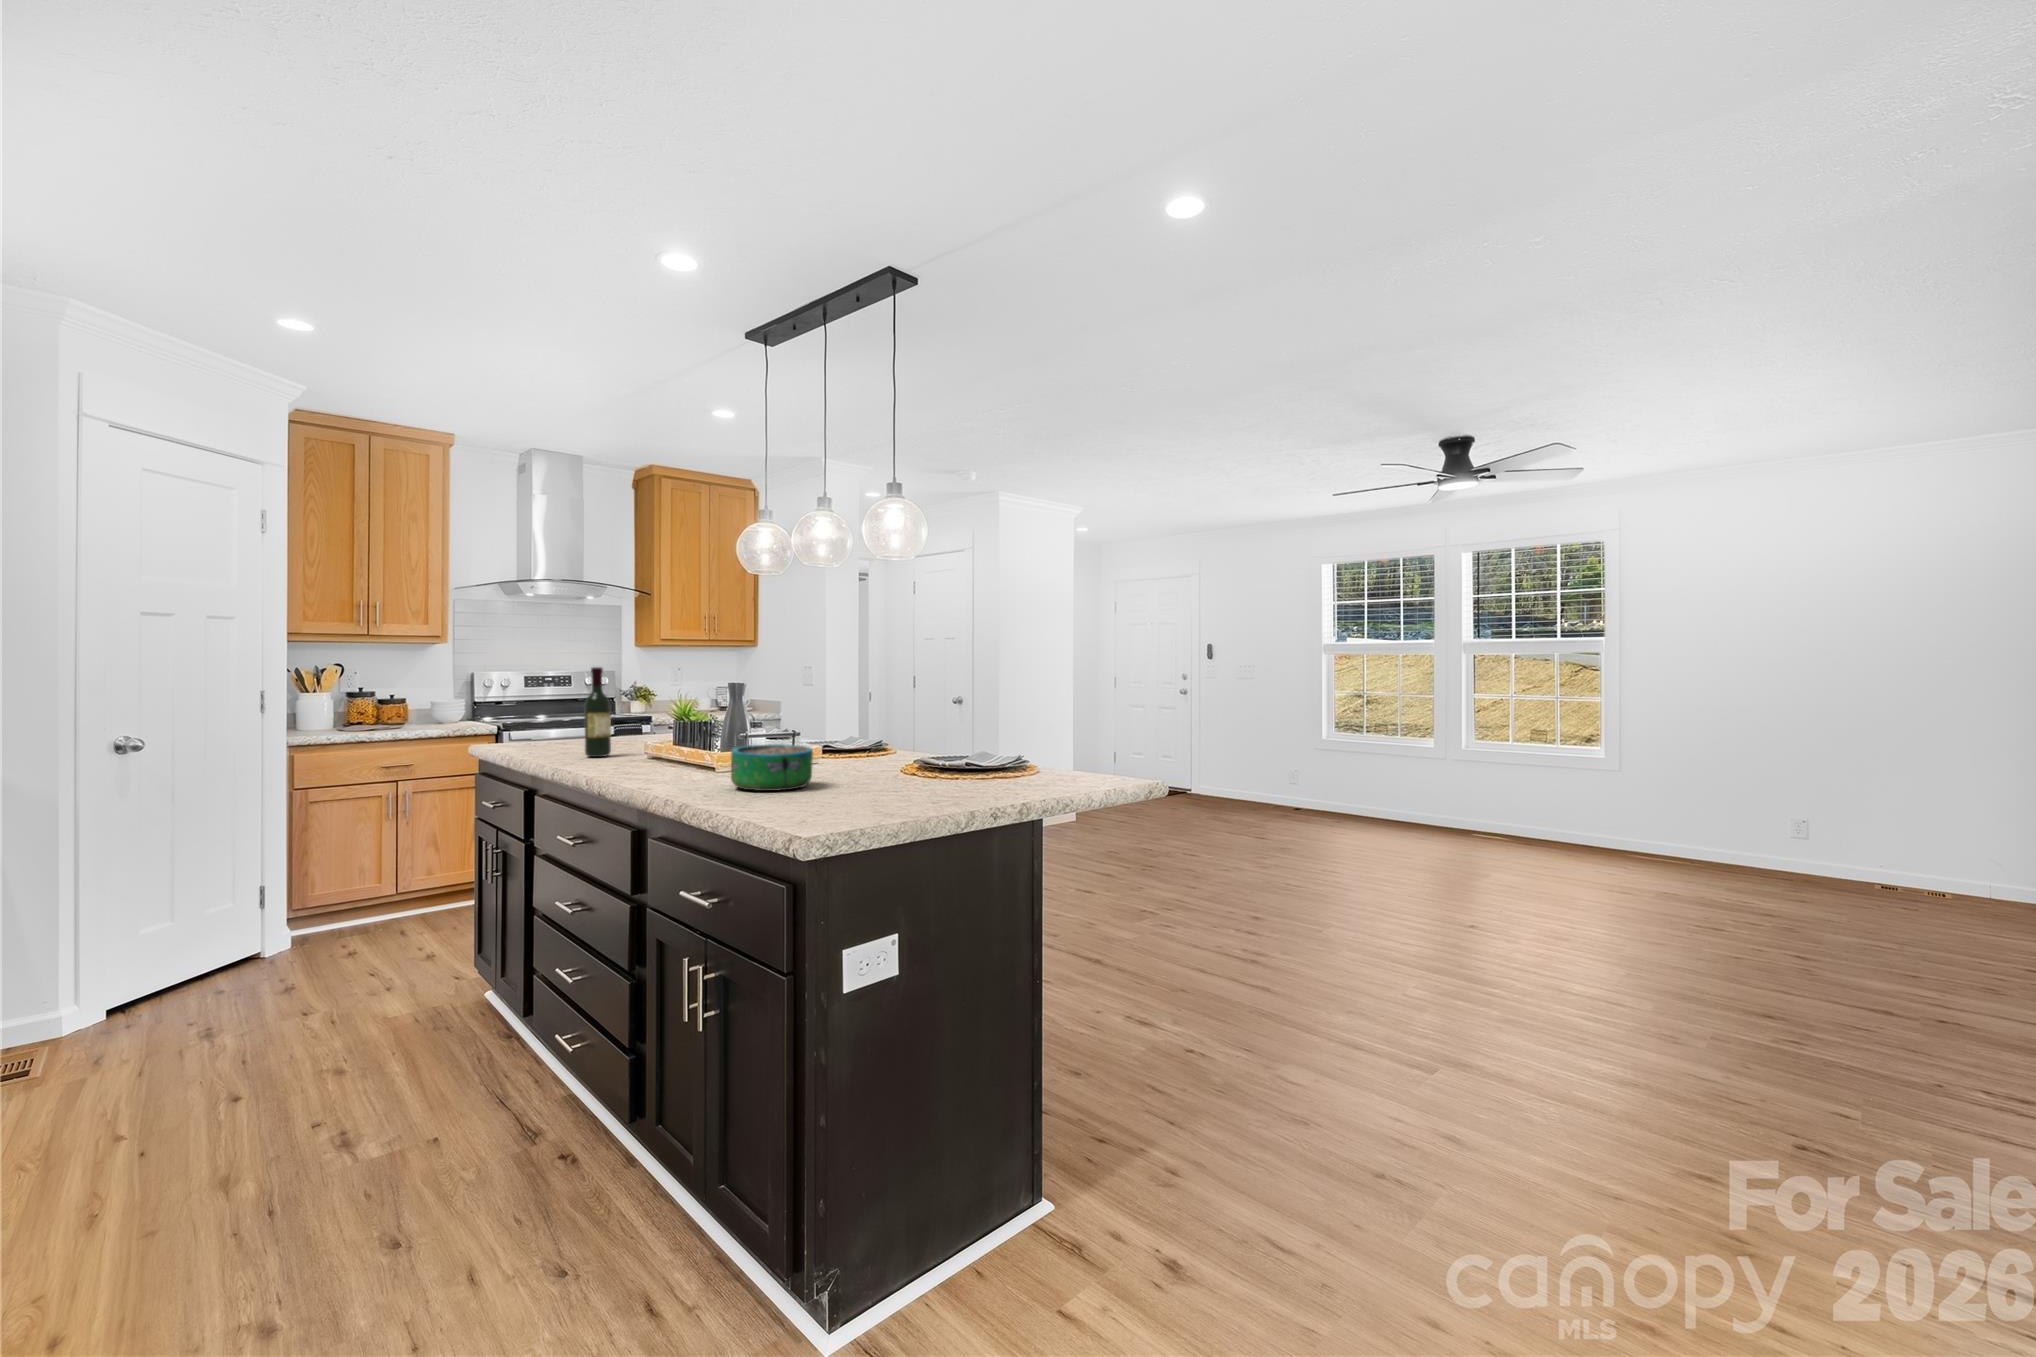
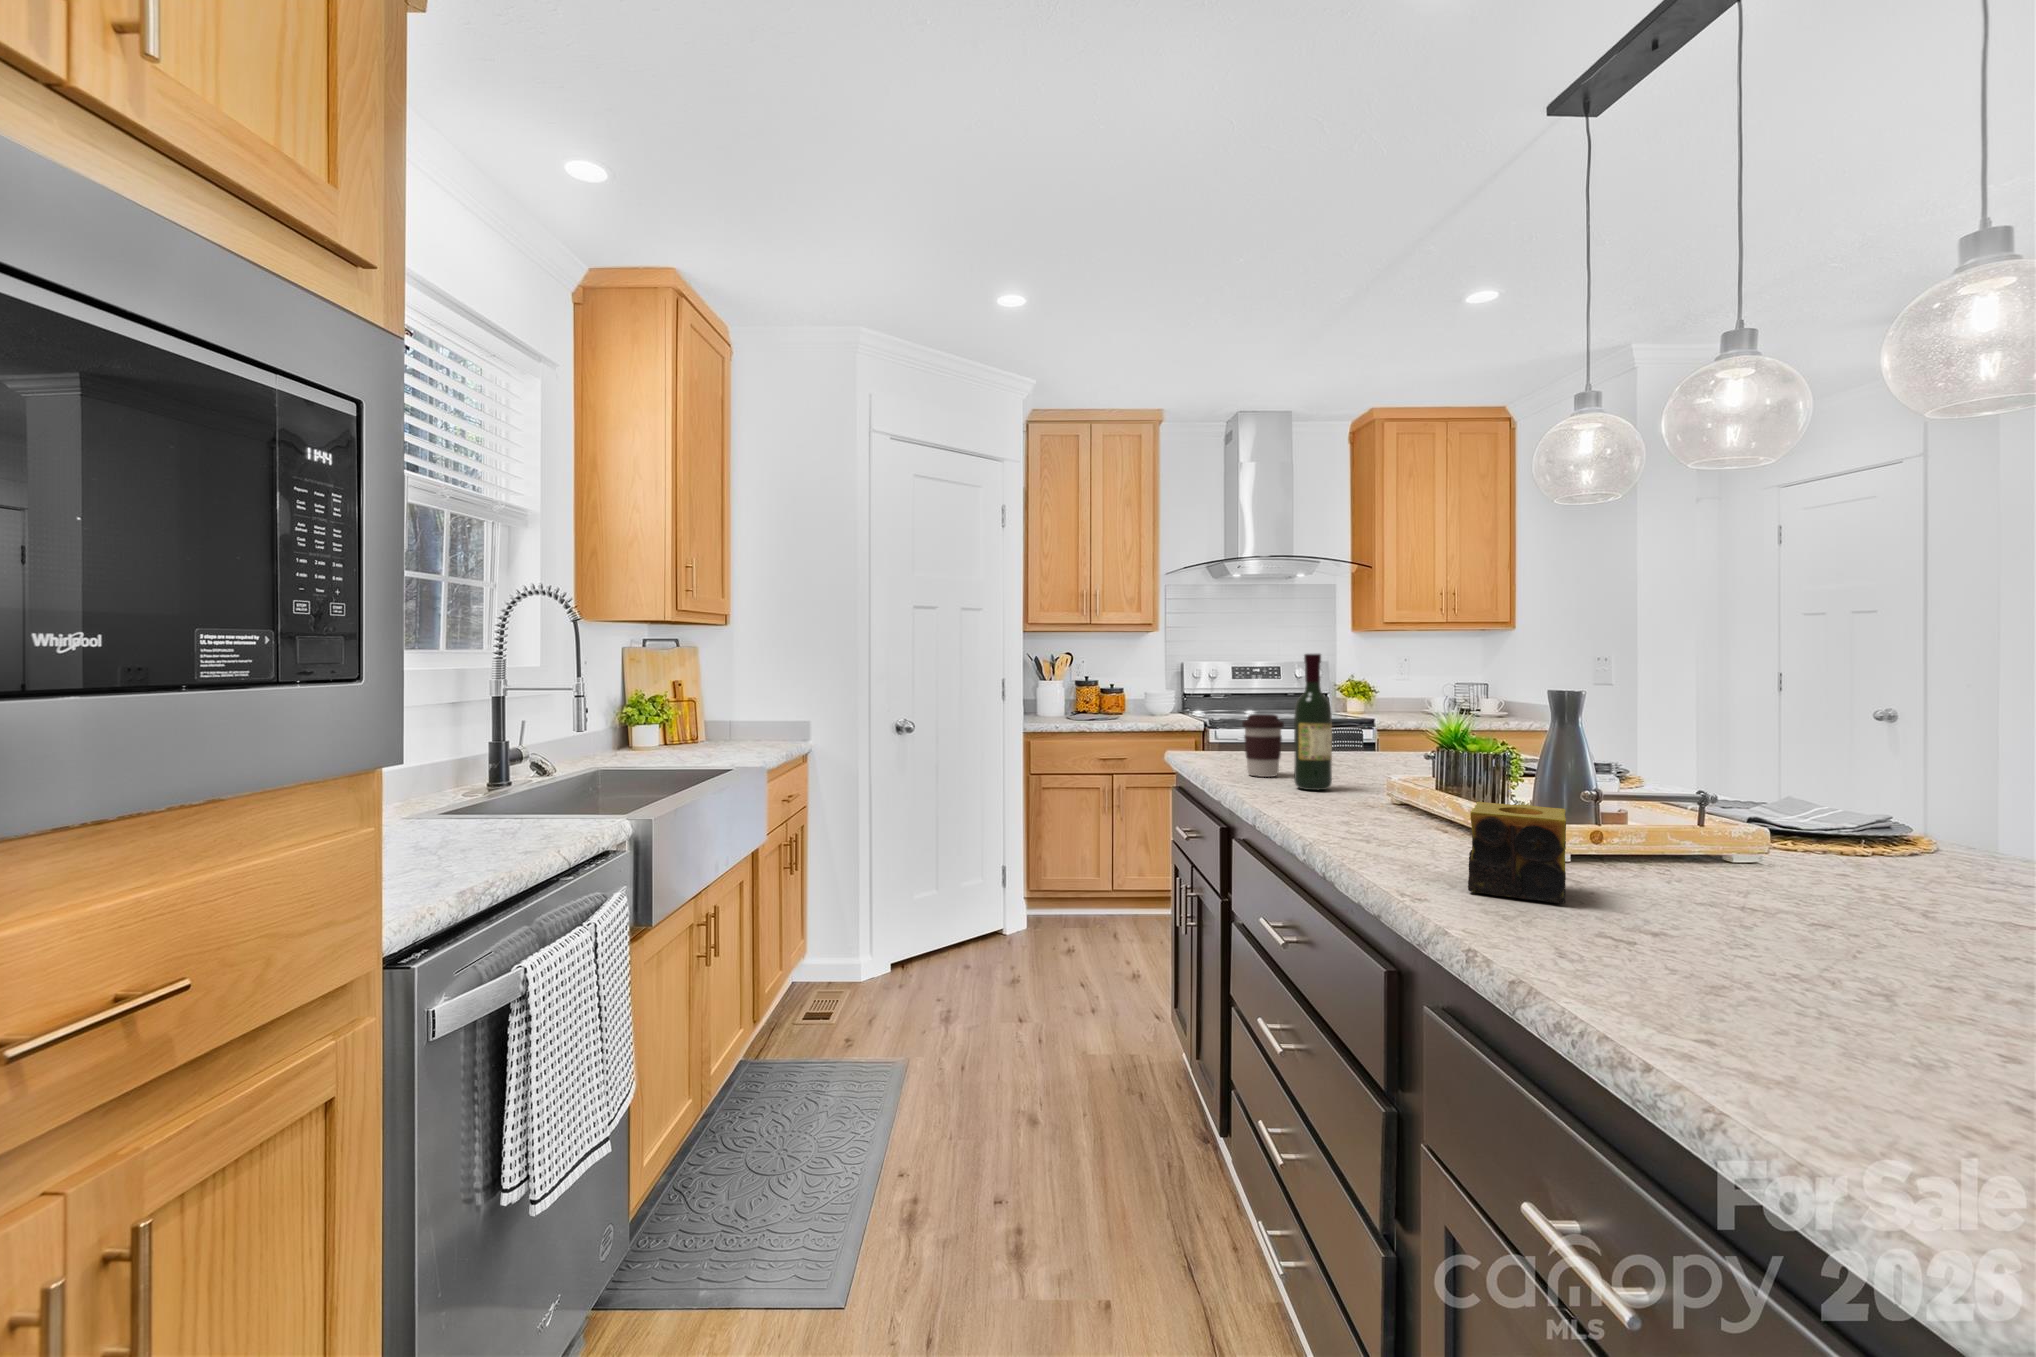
coffee cup: none [545,710,577,754] -> present [1242,714,1284,777]
candle: none [672,741,718,783] -> present [1468,802,1566,903]
decorative bowl: present [731,744,813,791] -> none [1632,837,1916,996]

